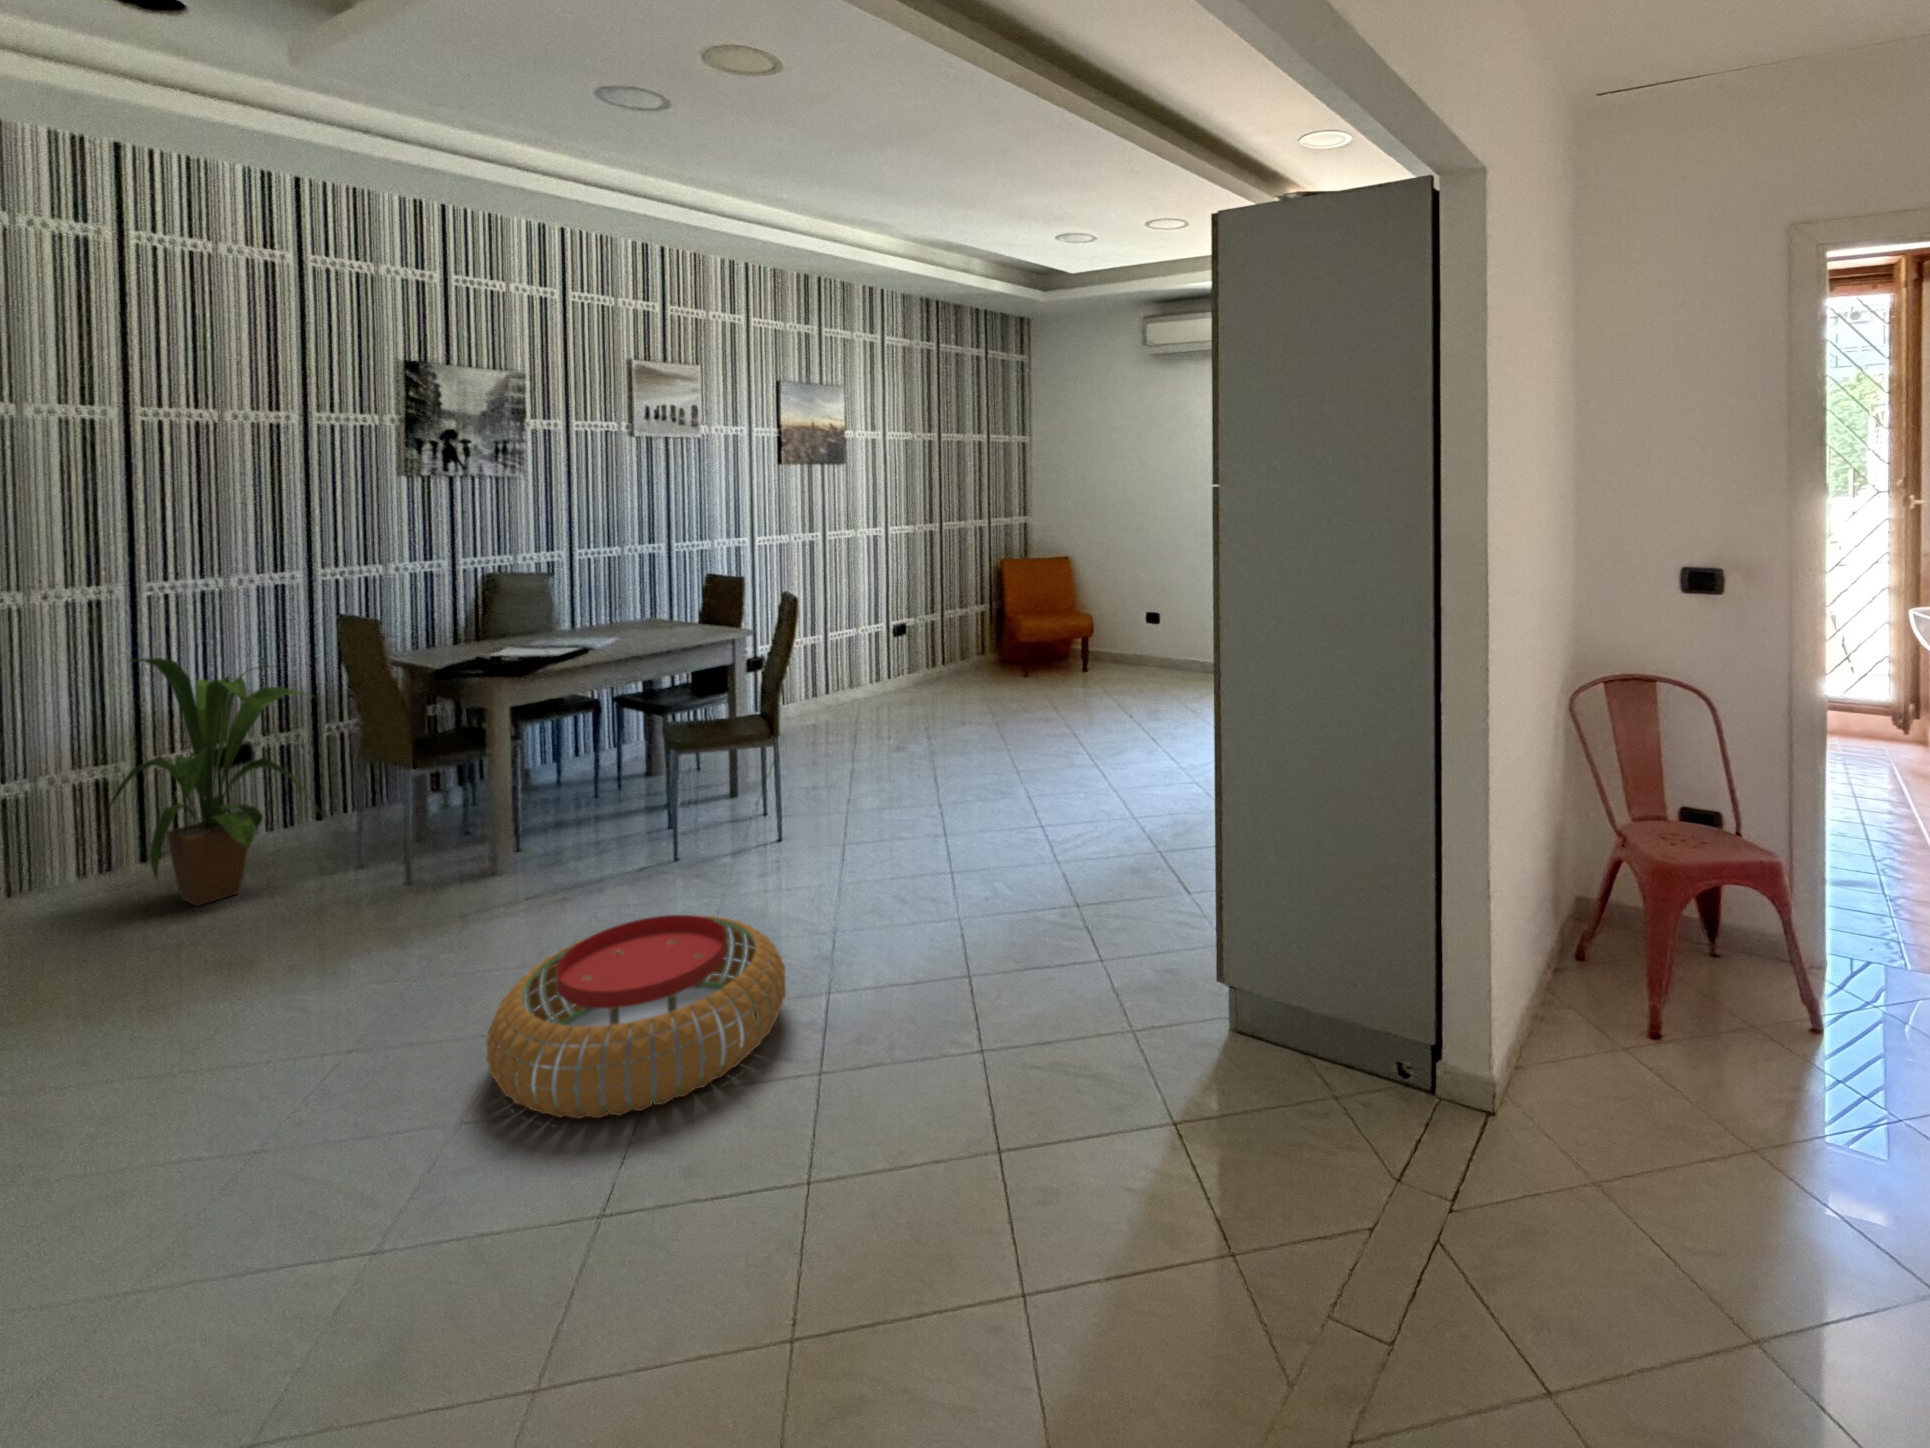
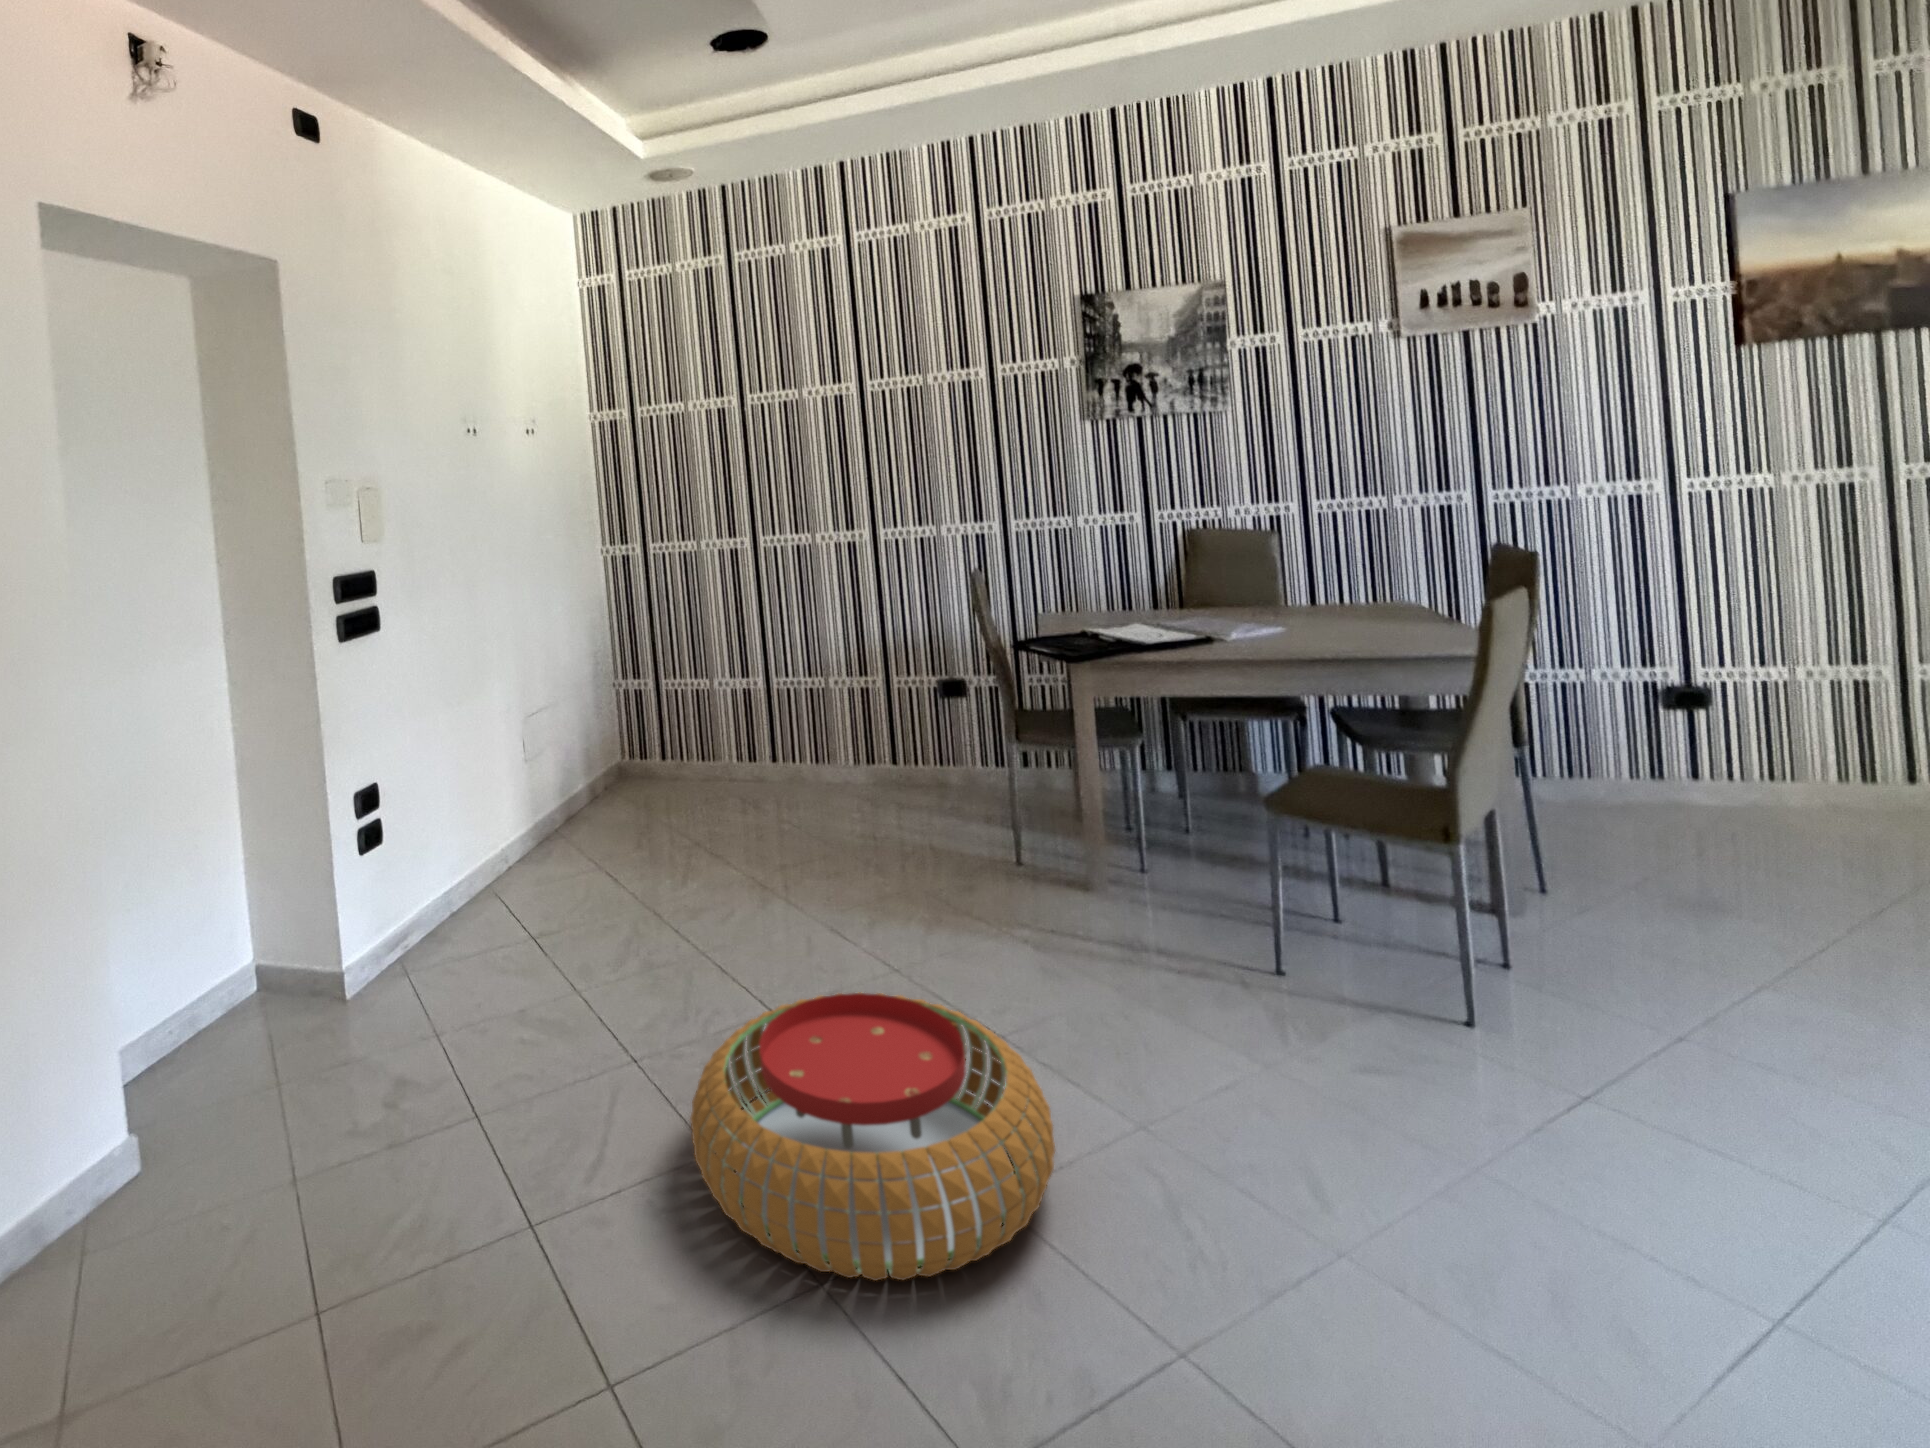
house plant: present [108,658,320,906] -> none [825,593,990,815]

